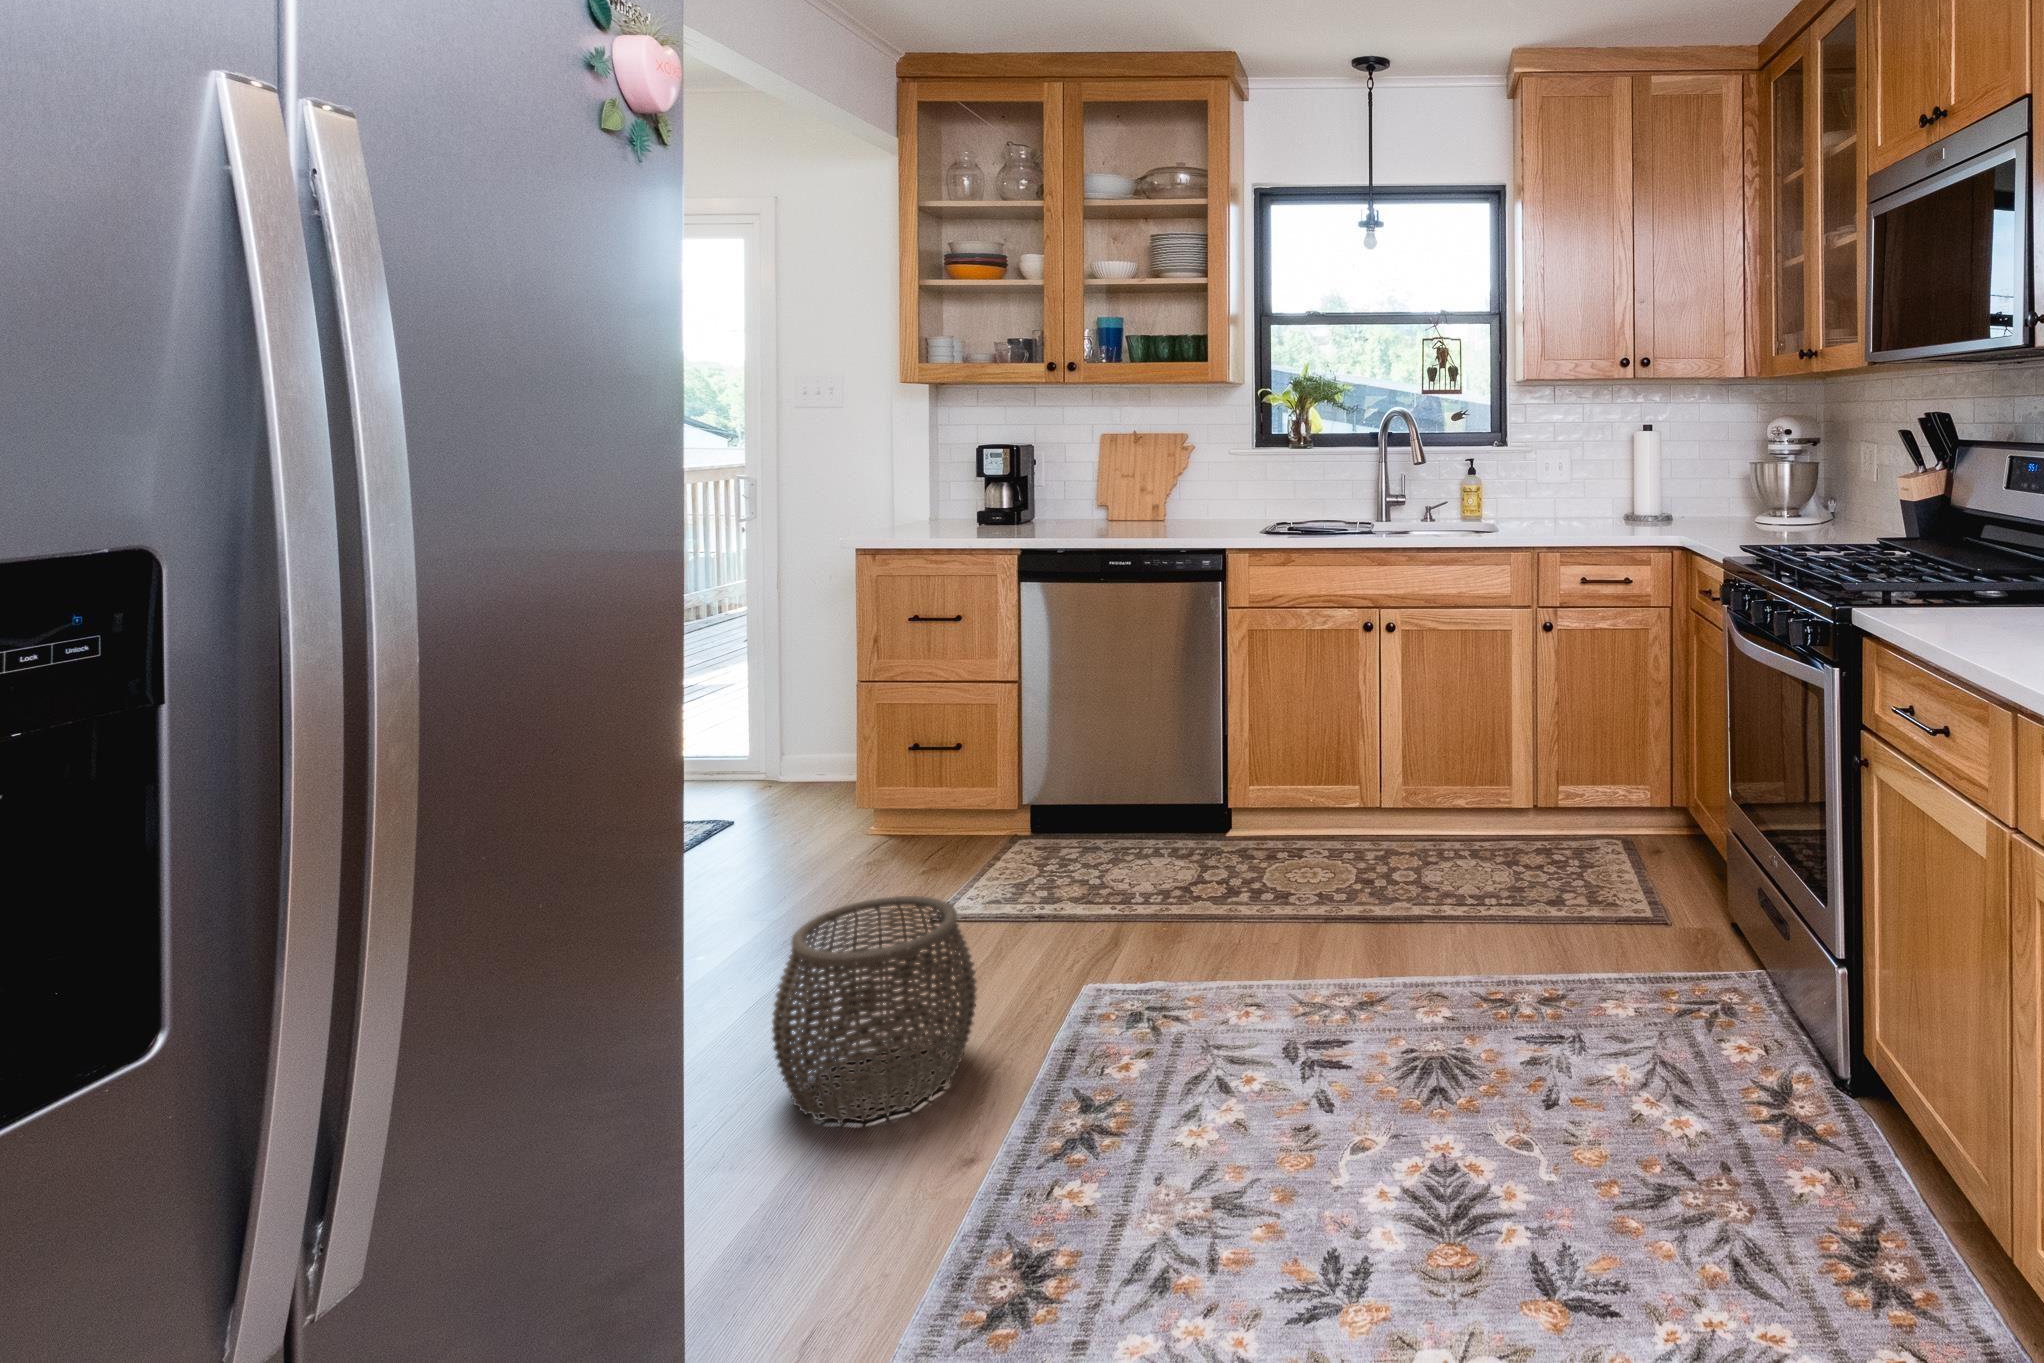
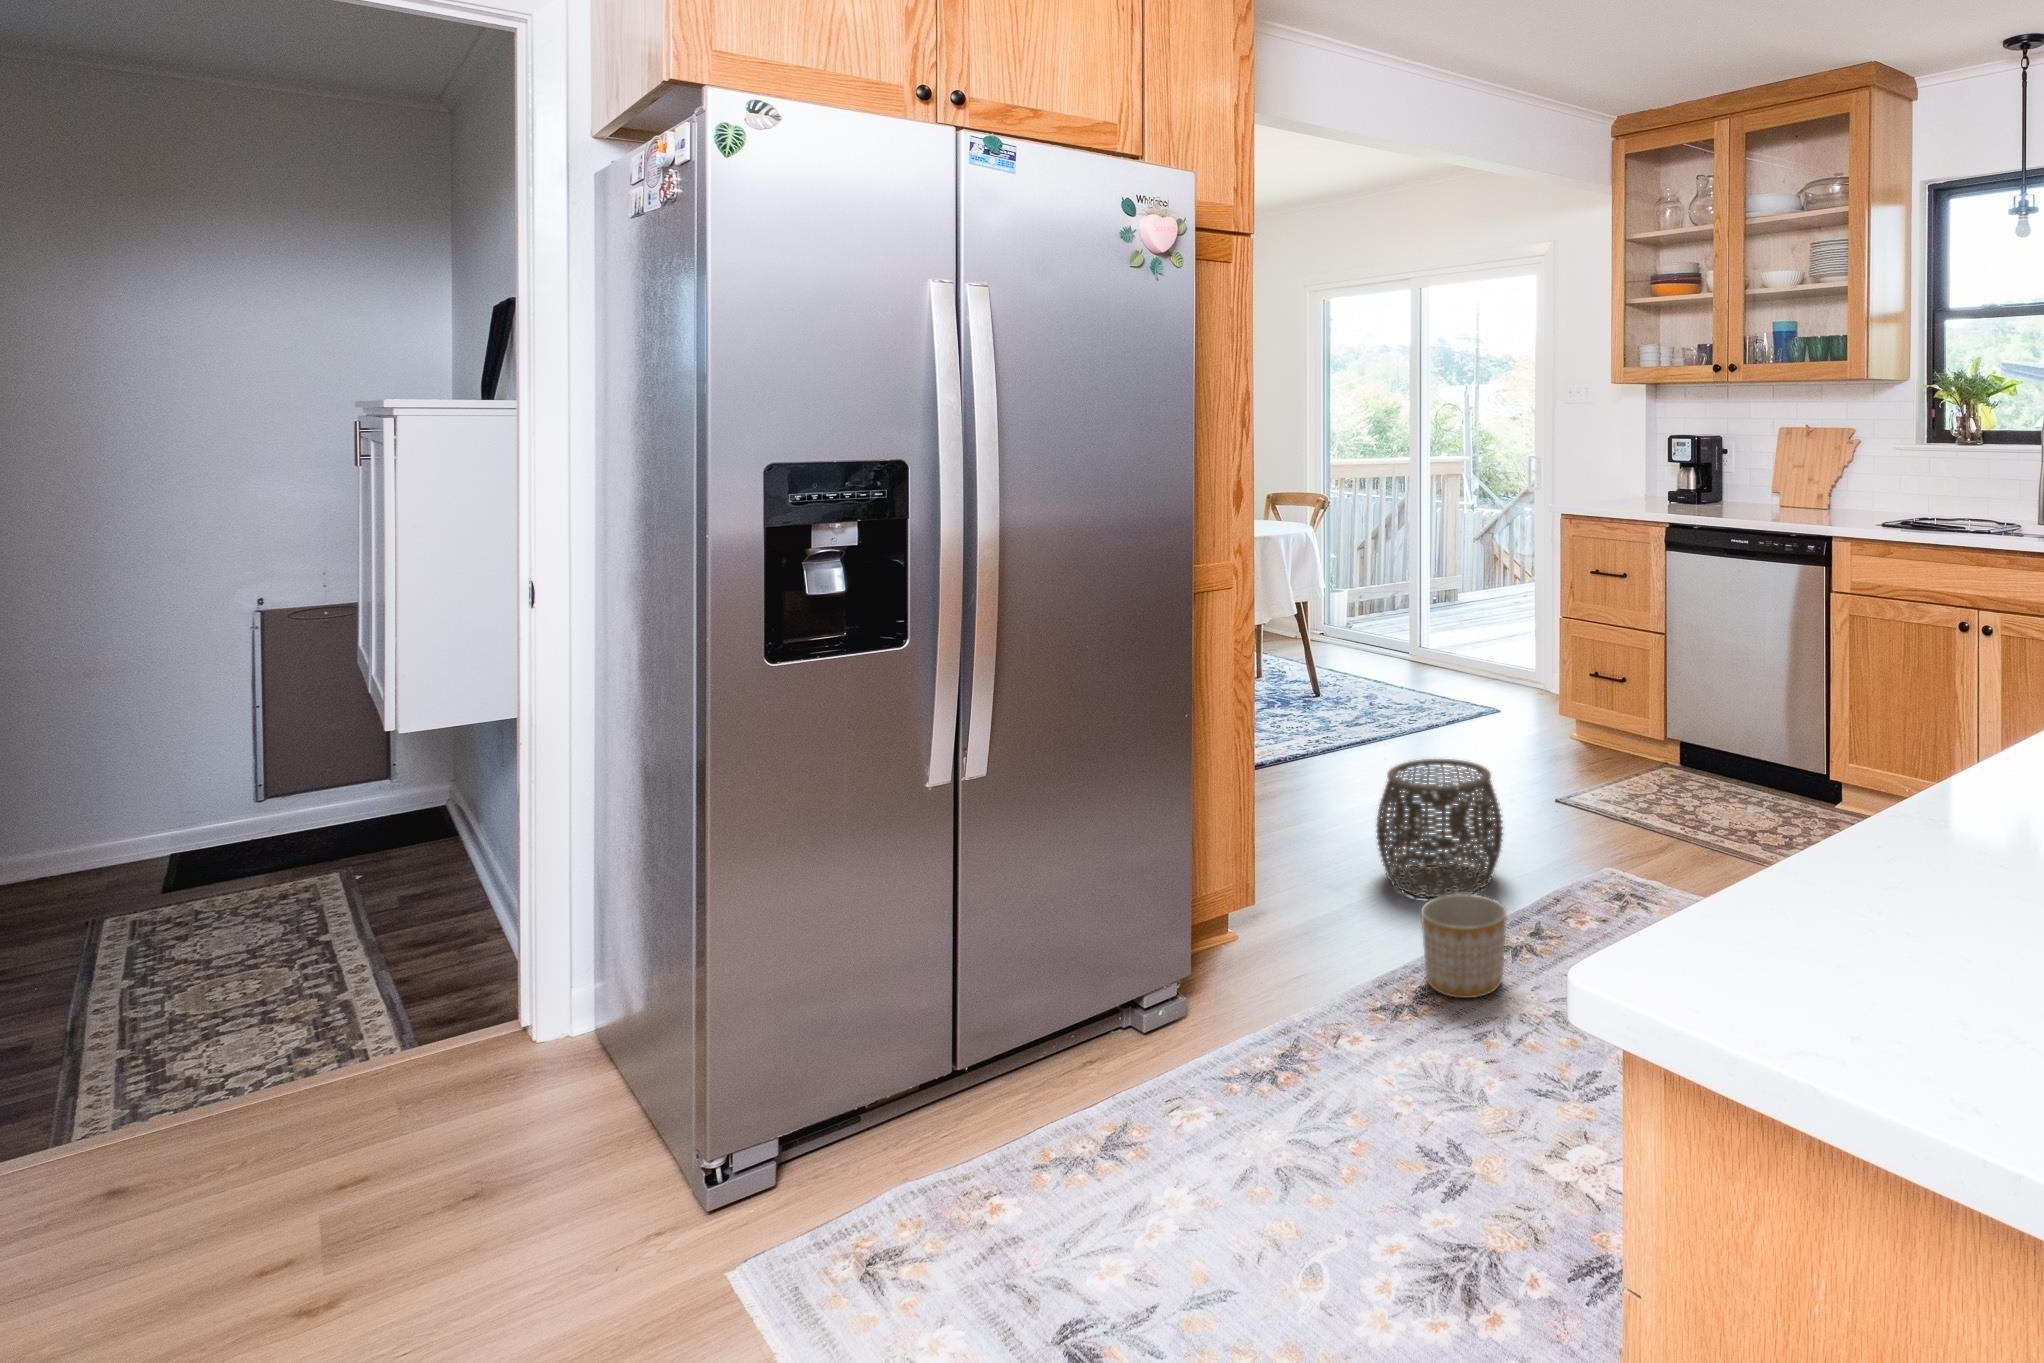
planter: none [996,1082,1126,1256] -> present [1421,894,1507,998]

